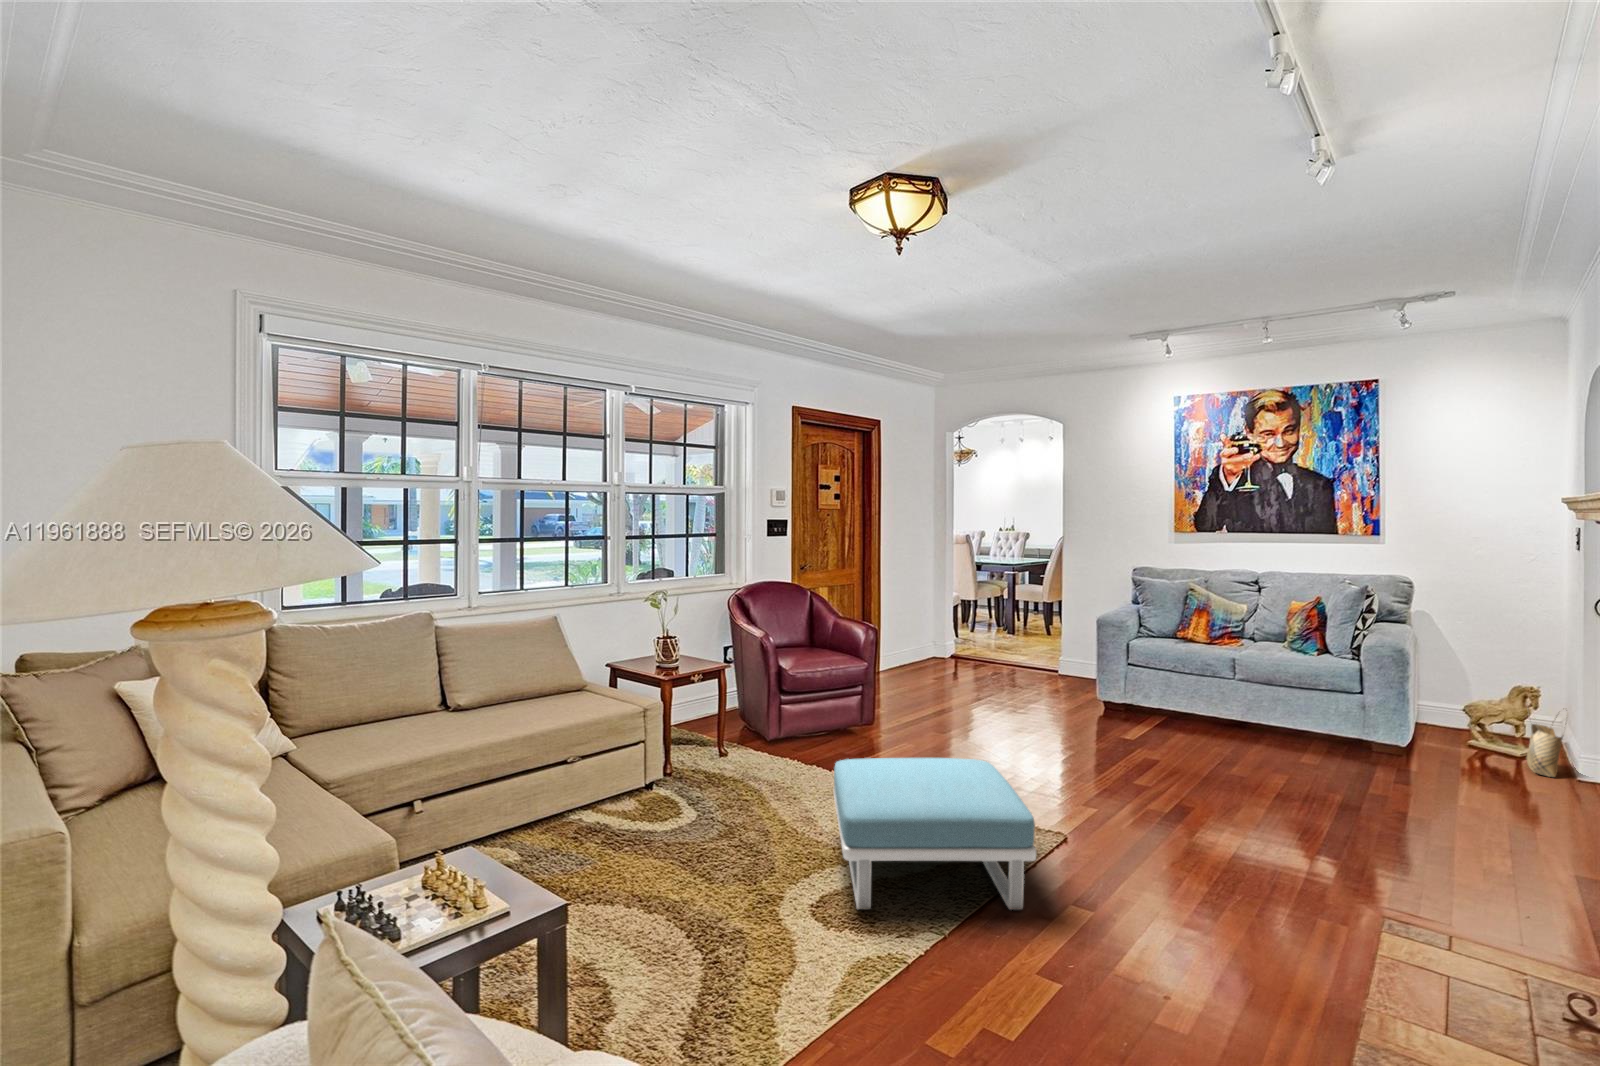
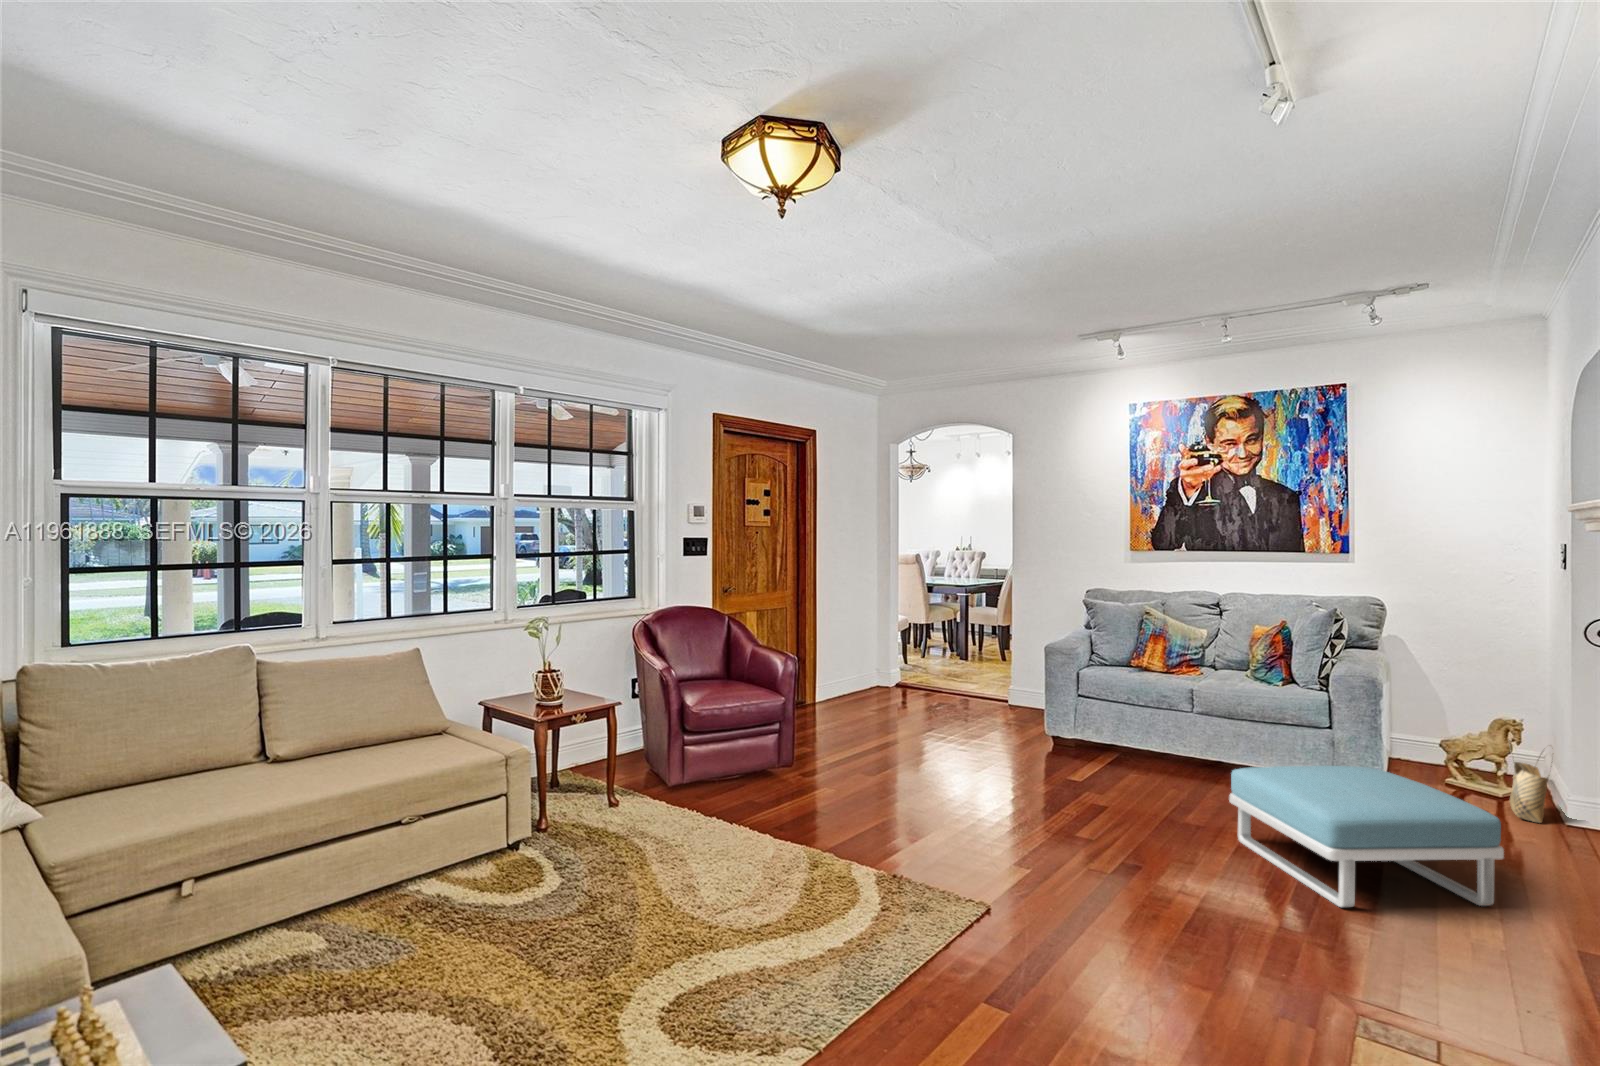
footstool: present [833,758,1036,910] -> present [1229,766,1504,907]

